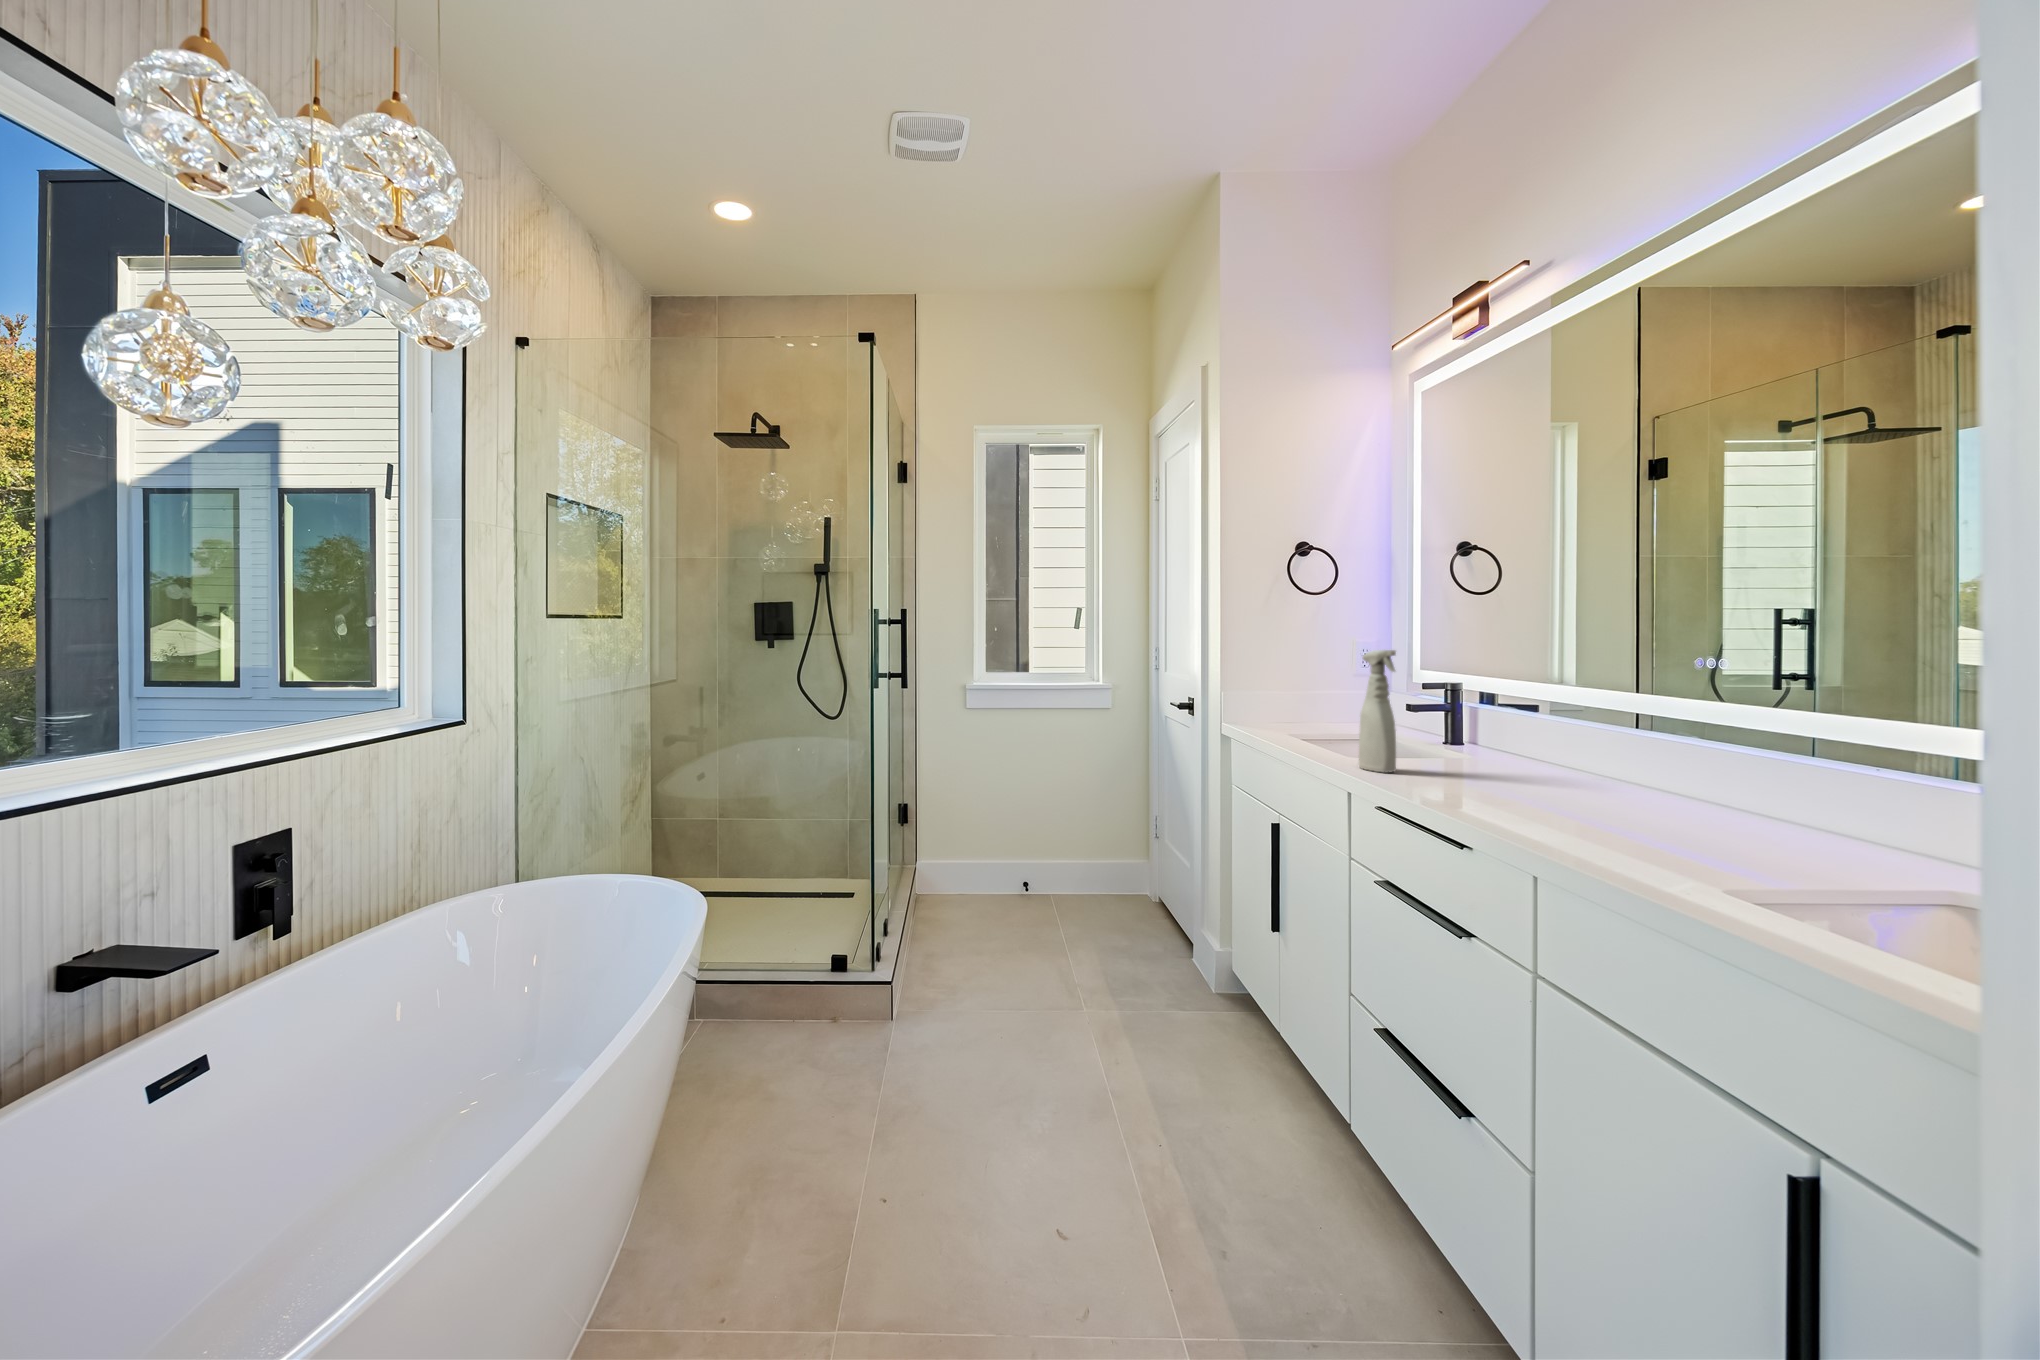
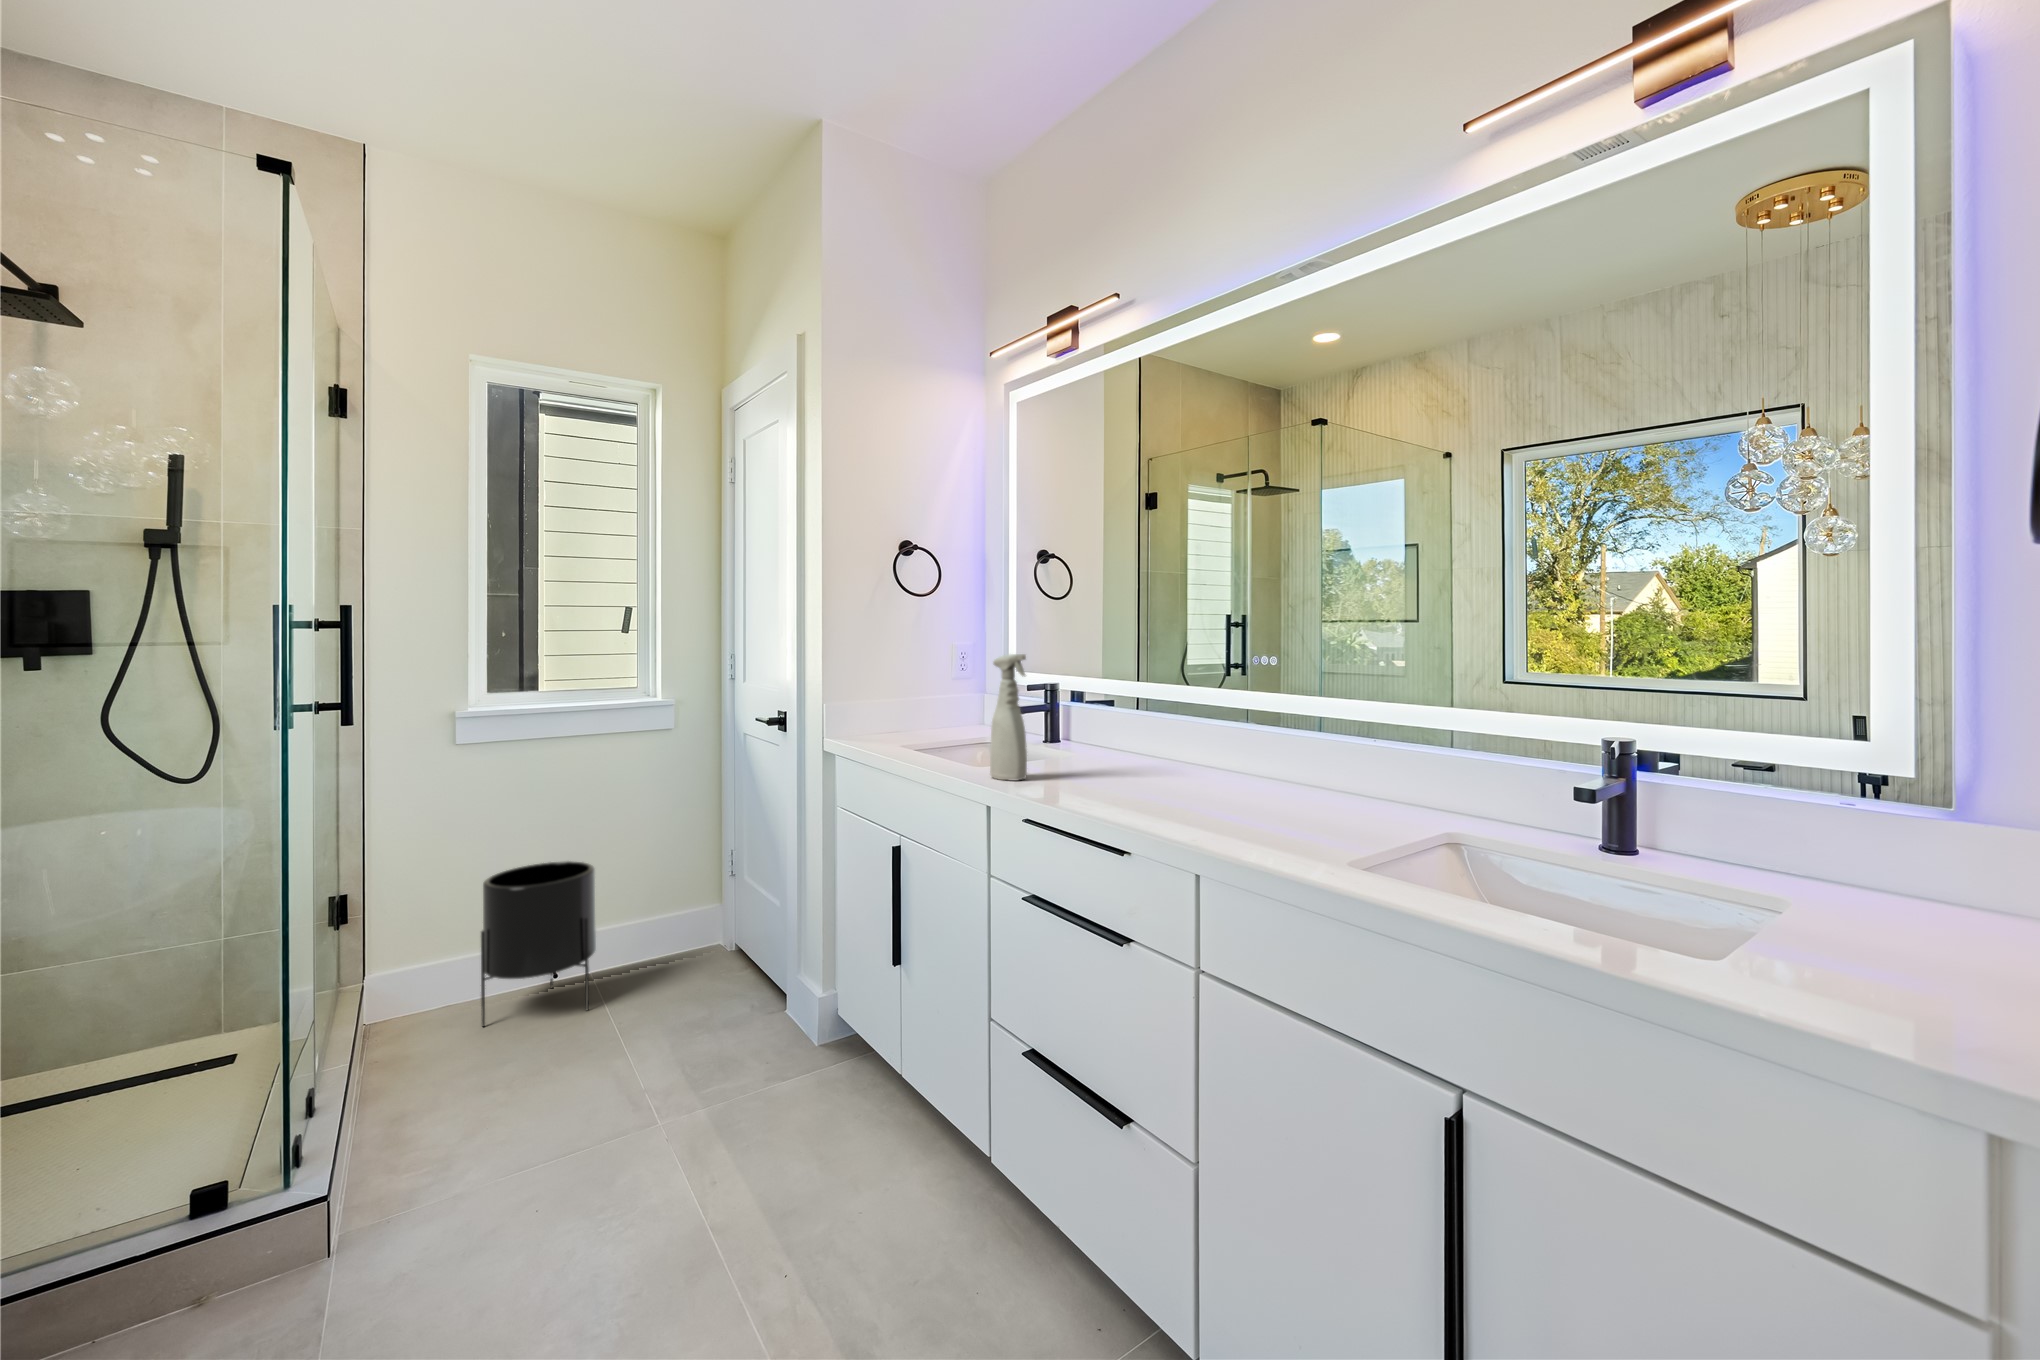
planter: none [978,802,1051,919] -> present [481,861,596,1026]

